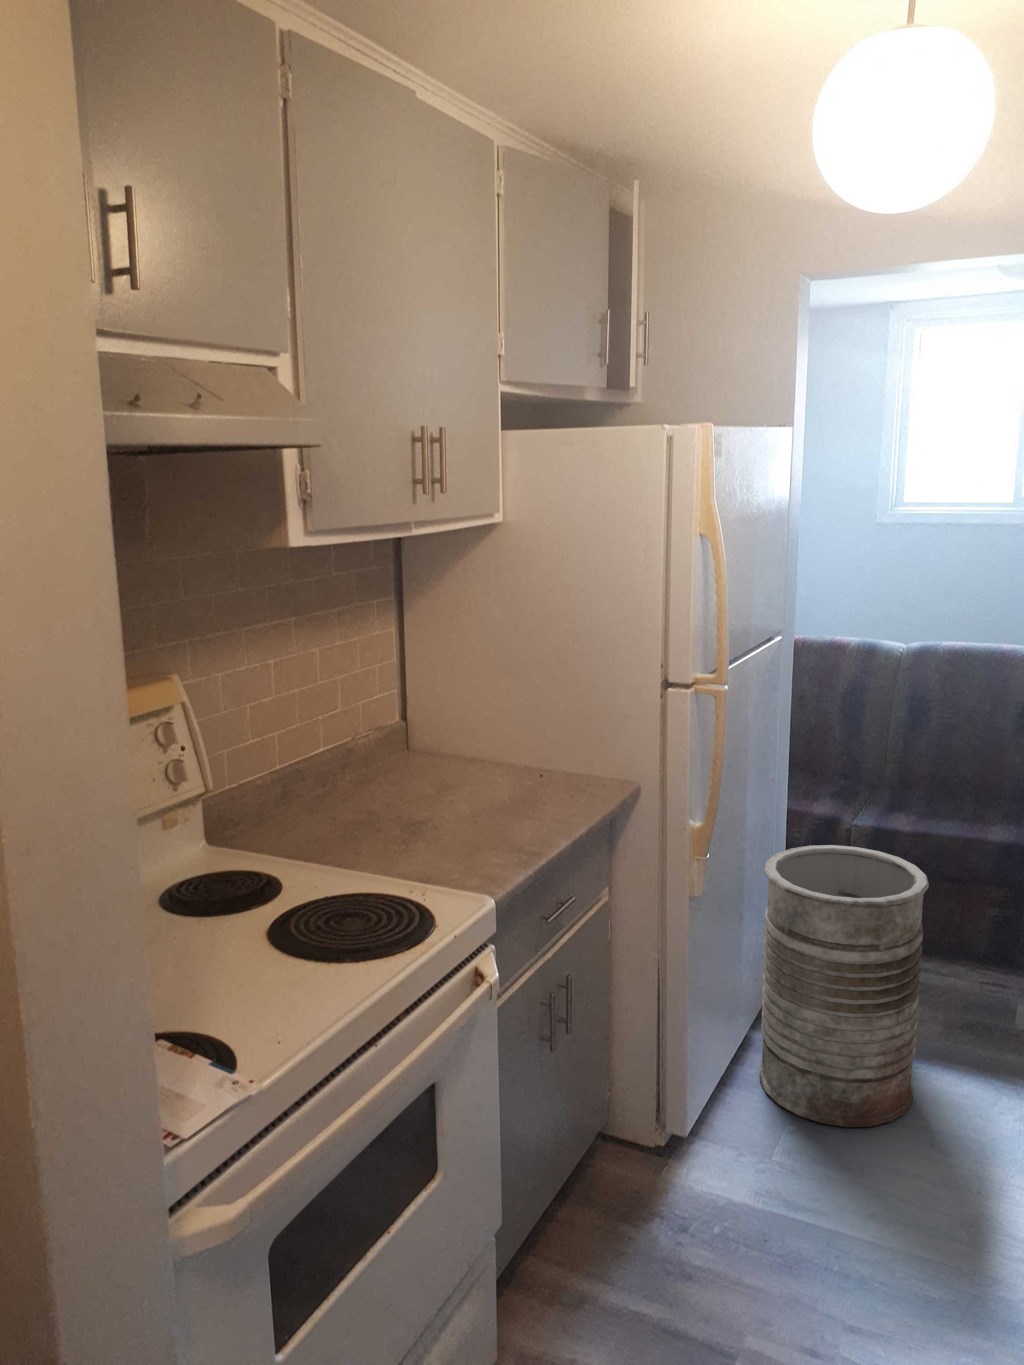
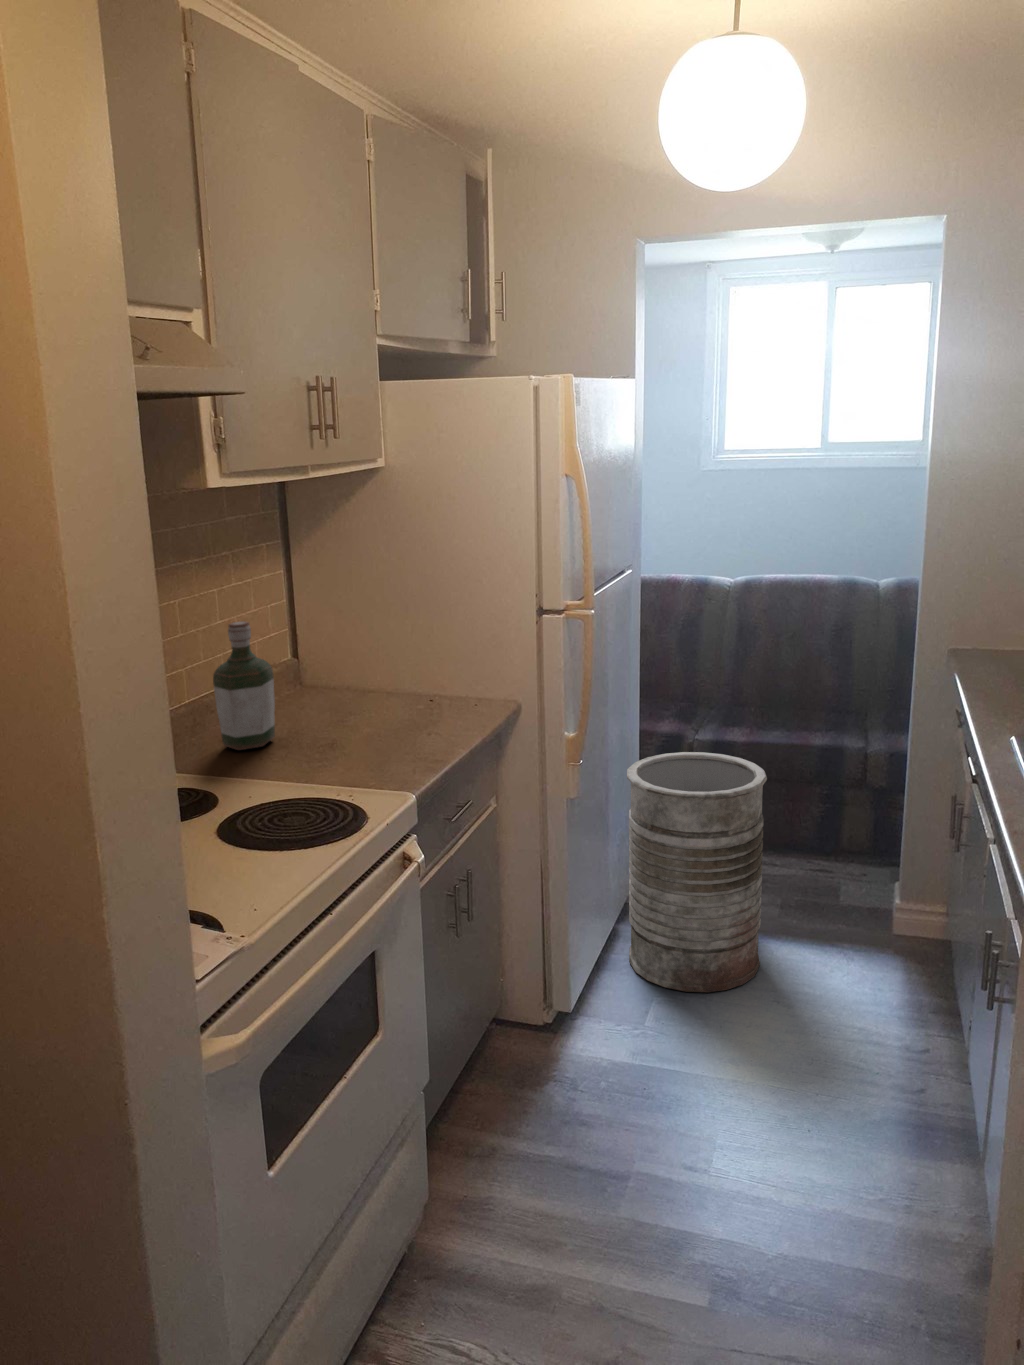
bottle: none [301,686,367,826] -> present [213,621,275,750]

